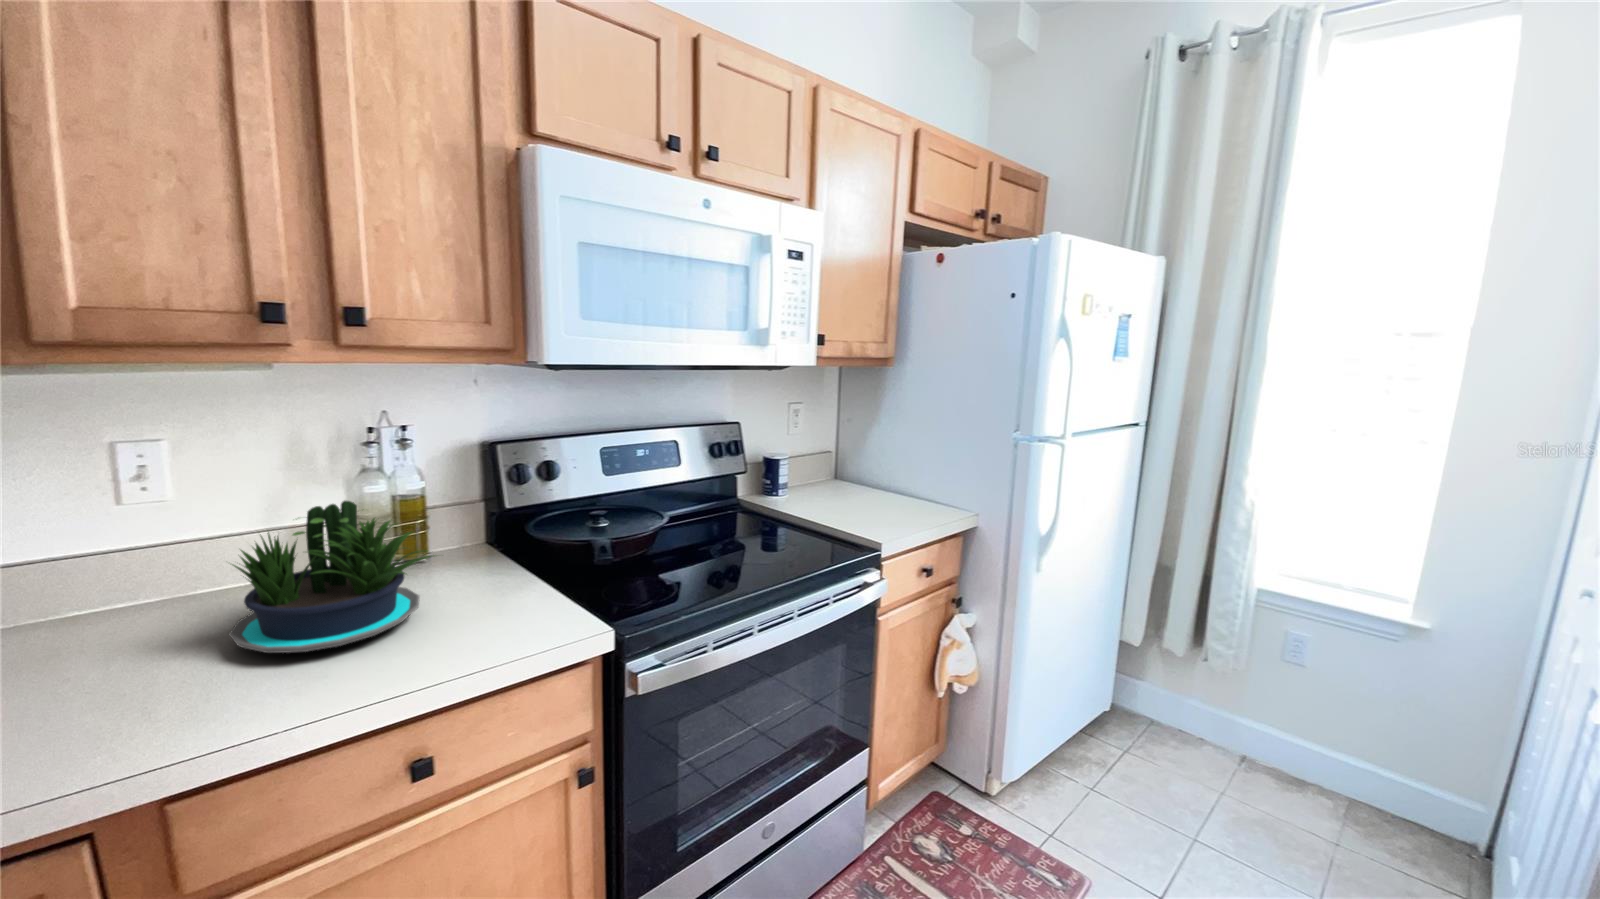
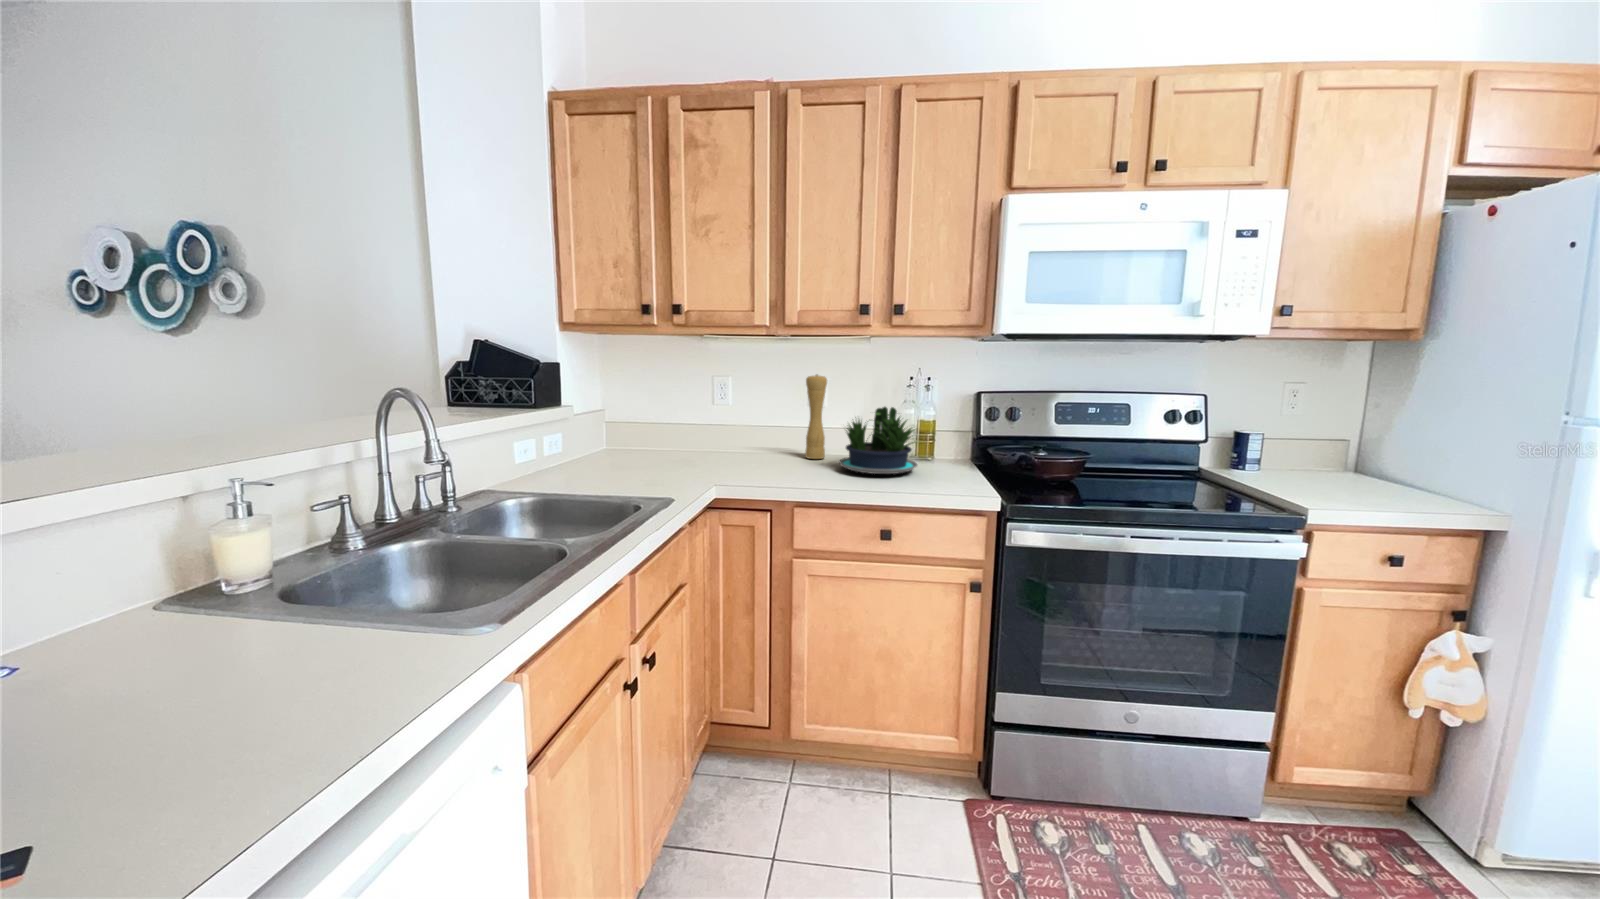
pepper mill: none [87,449,175,637] -> present [805,375,827,459]

